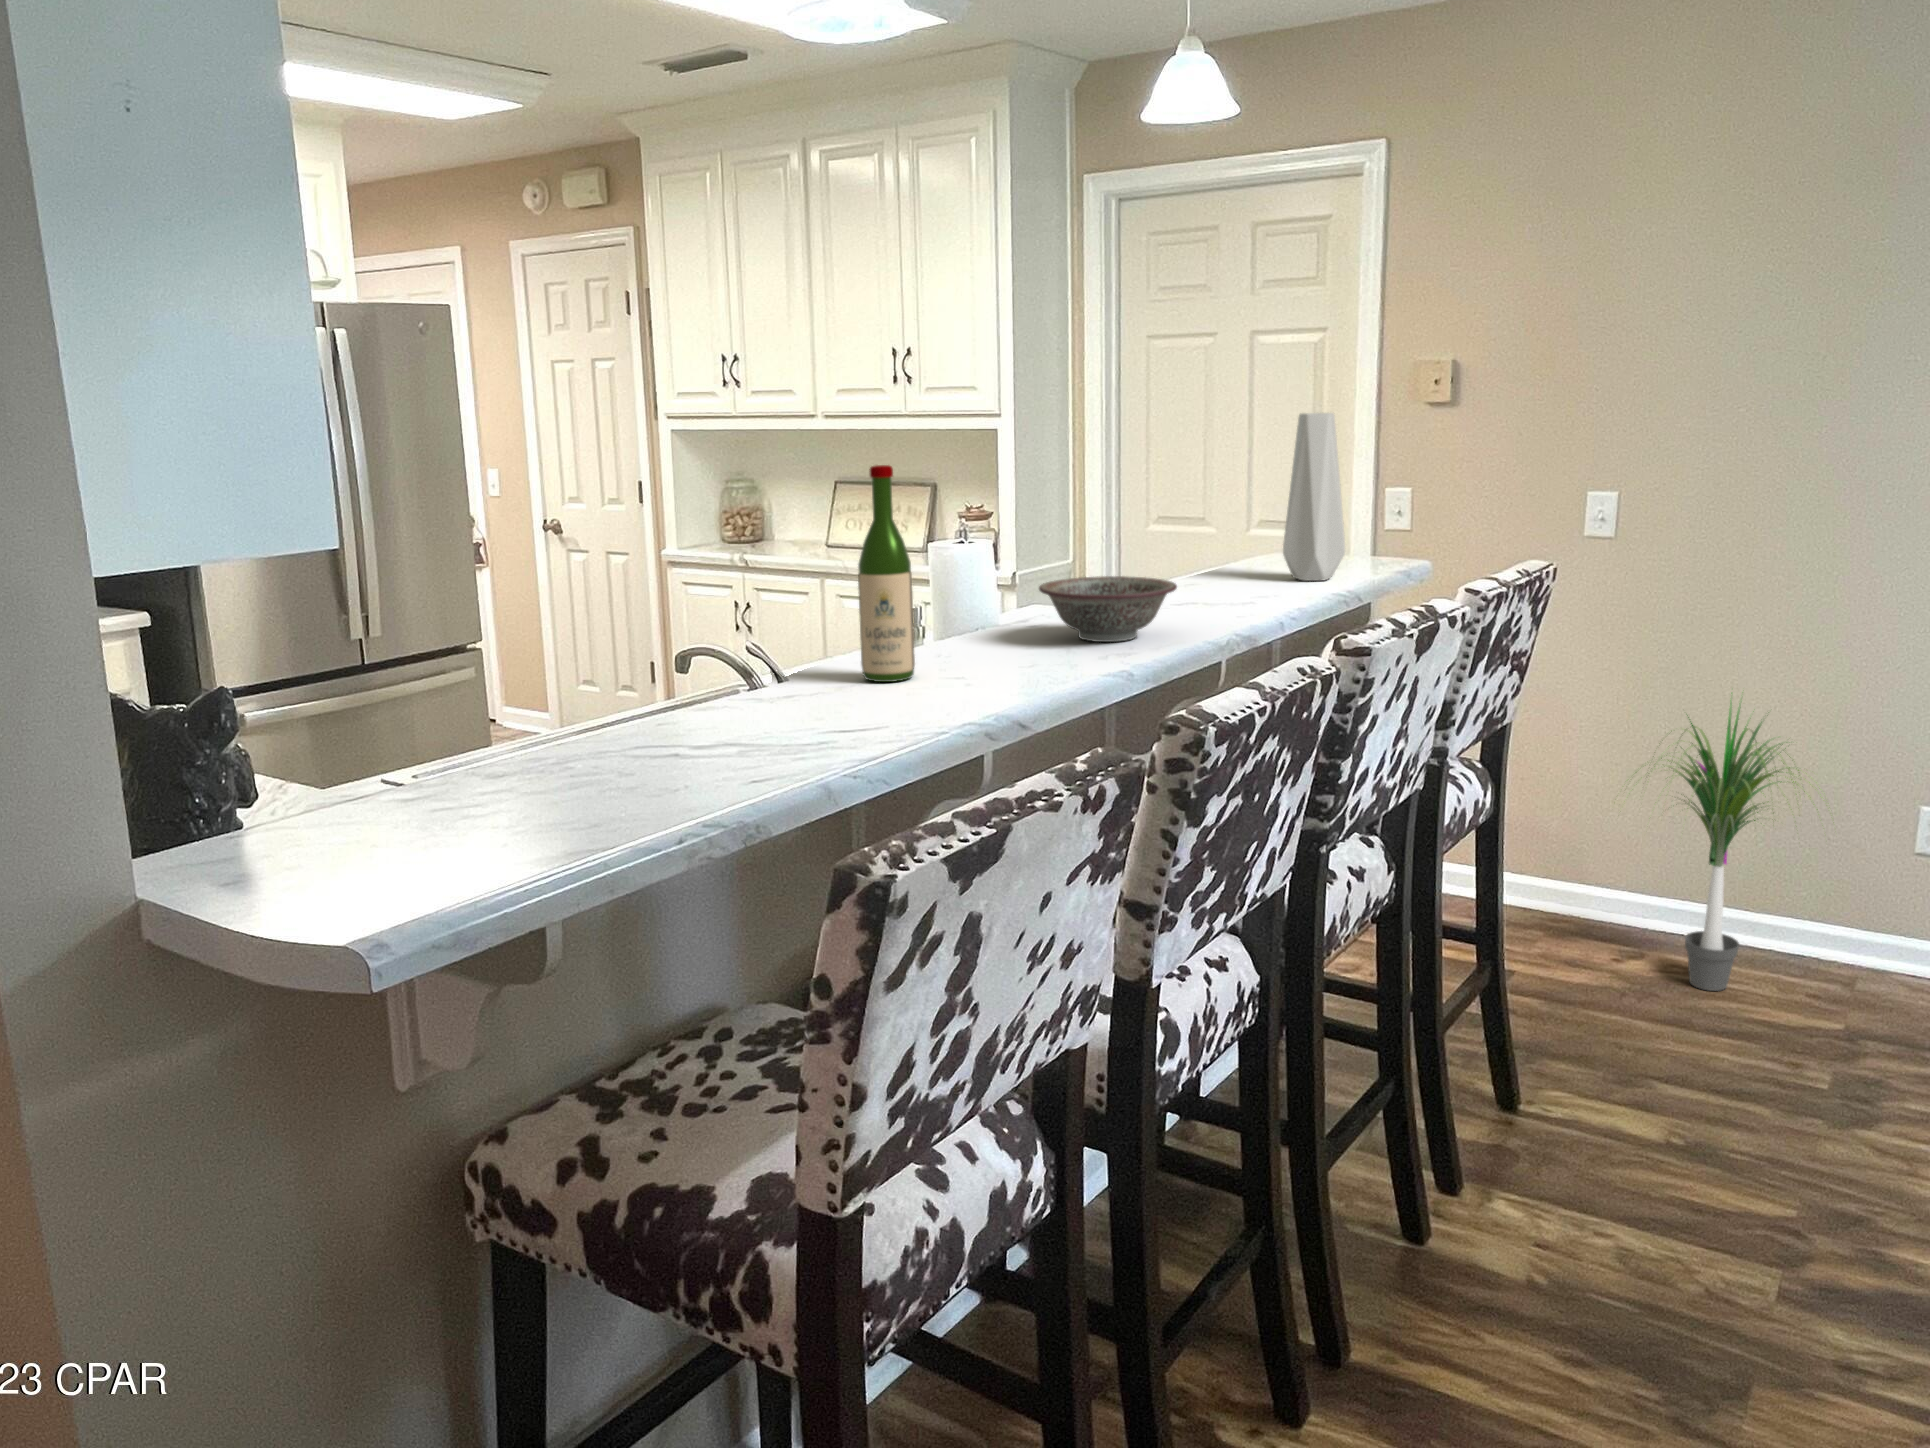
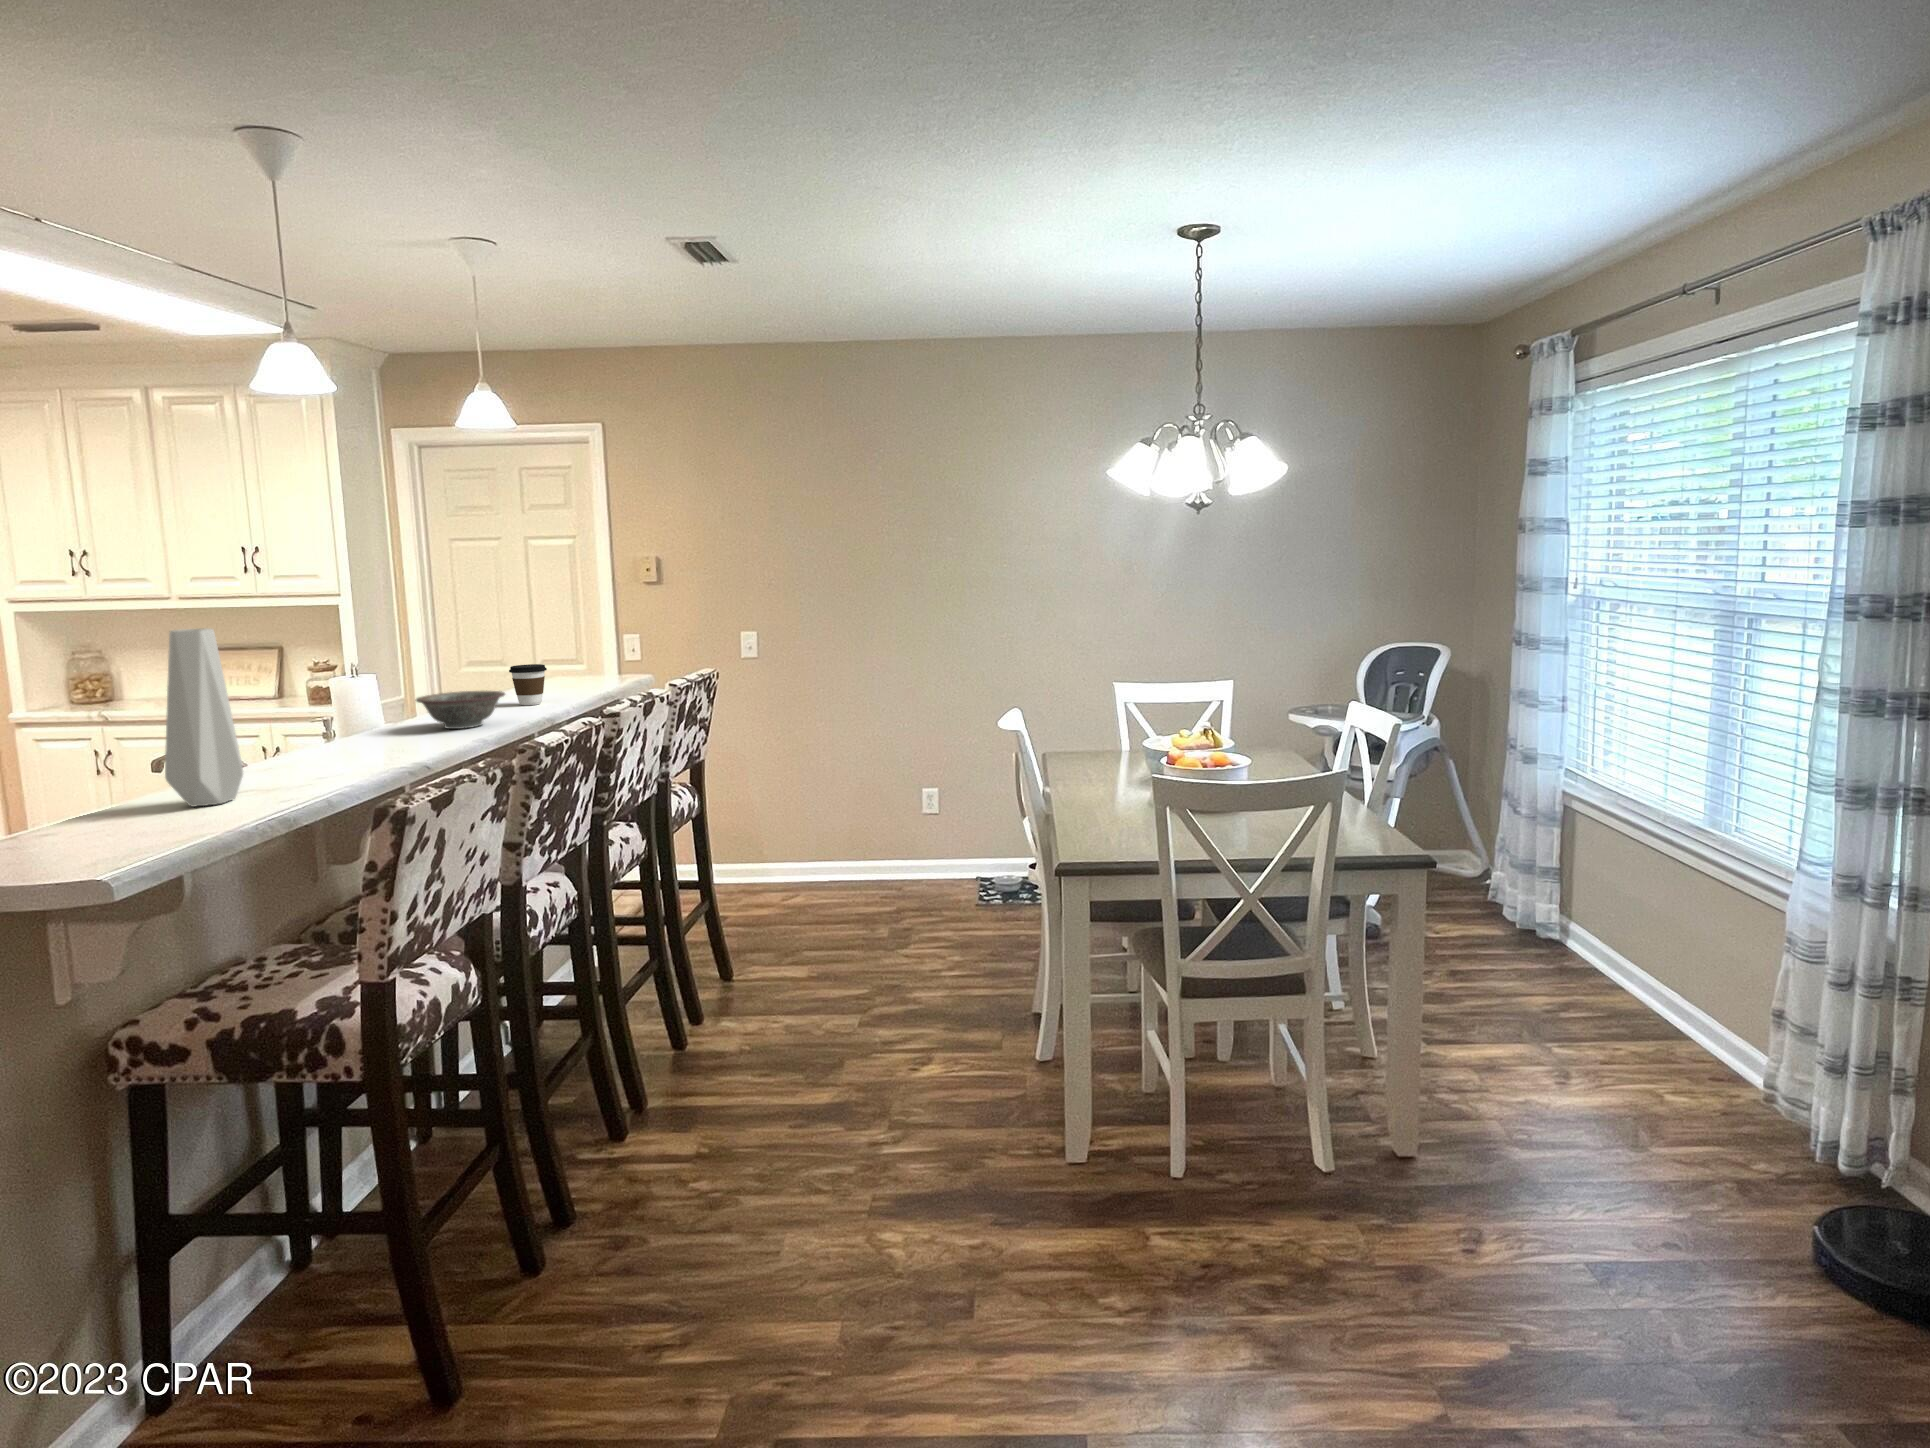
vase: present [1283,413,1345,581] -> present [165,628,243,807]
wine bottle: present [858,465,915,682] -> none [300,628,344,759]
coffee cup: none [1194,533,1253,602] -> present [509,664,547,705]
potted plant: present [1634,703,1811,991] -> none [769,735,878,903]

